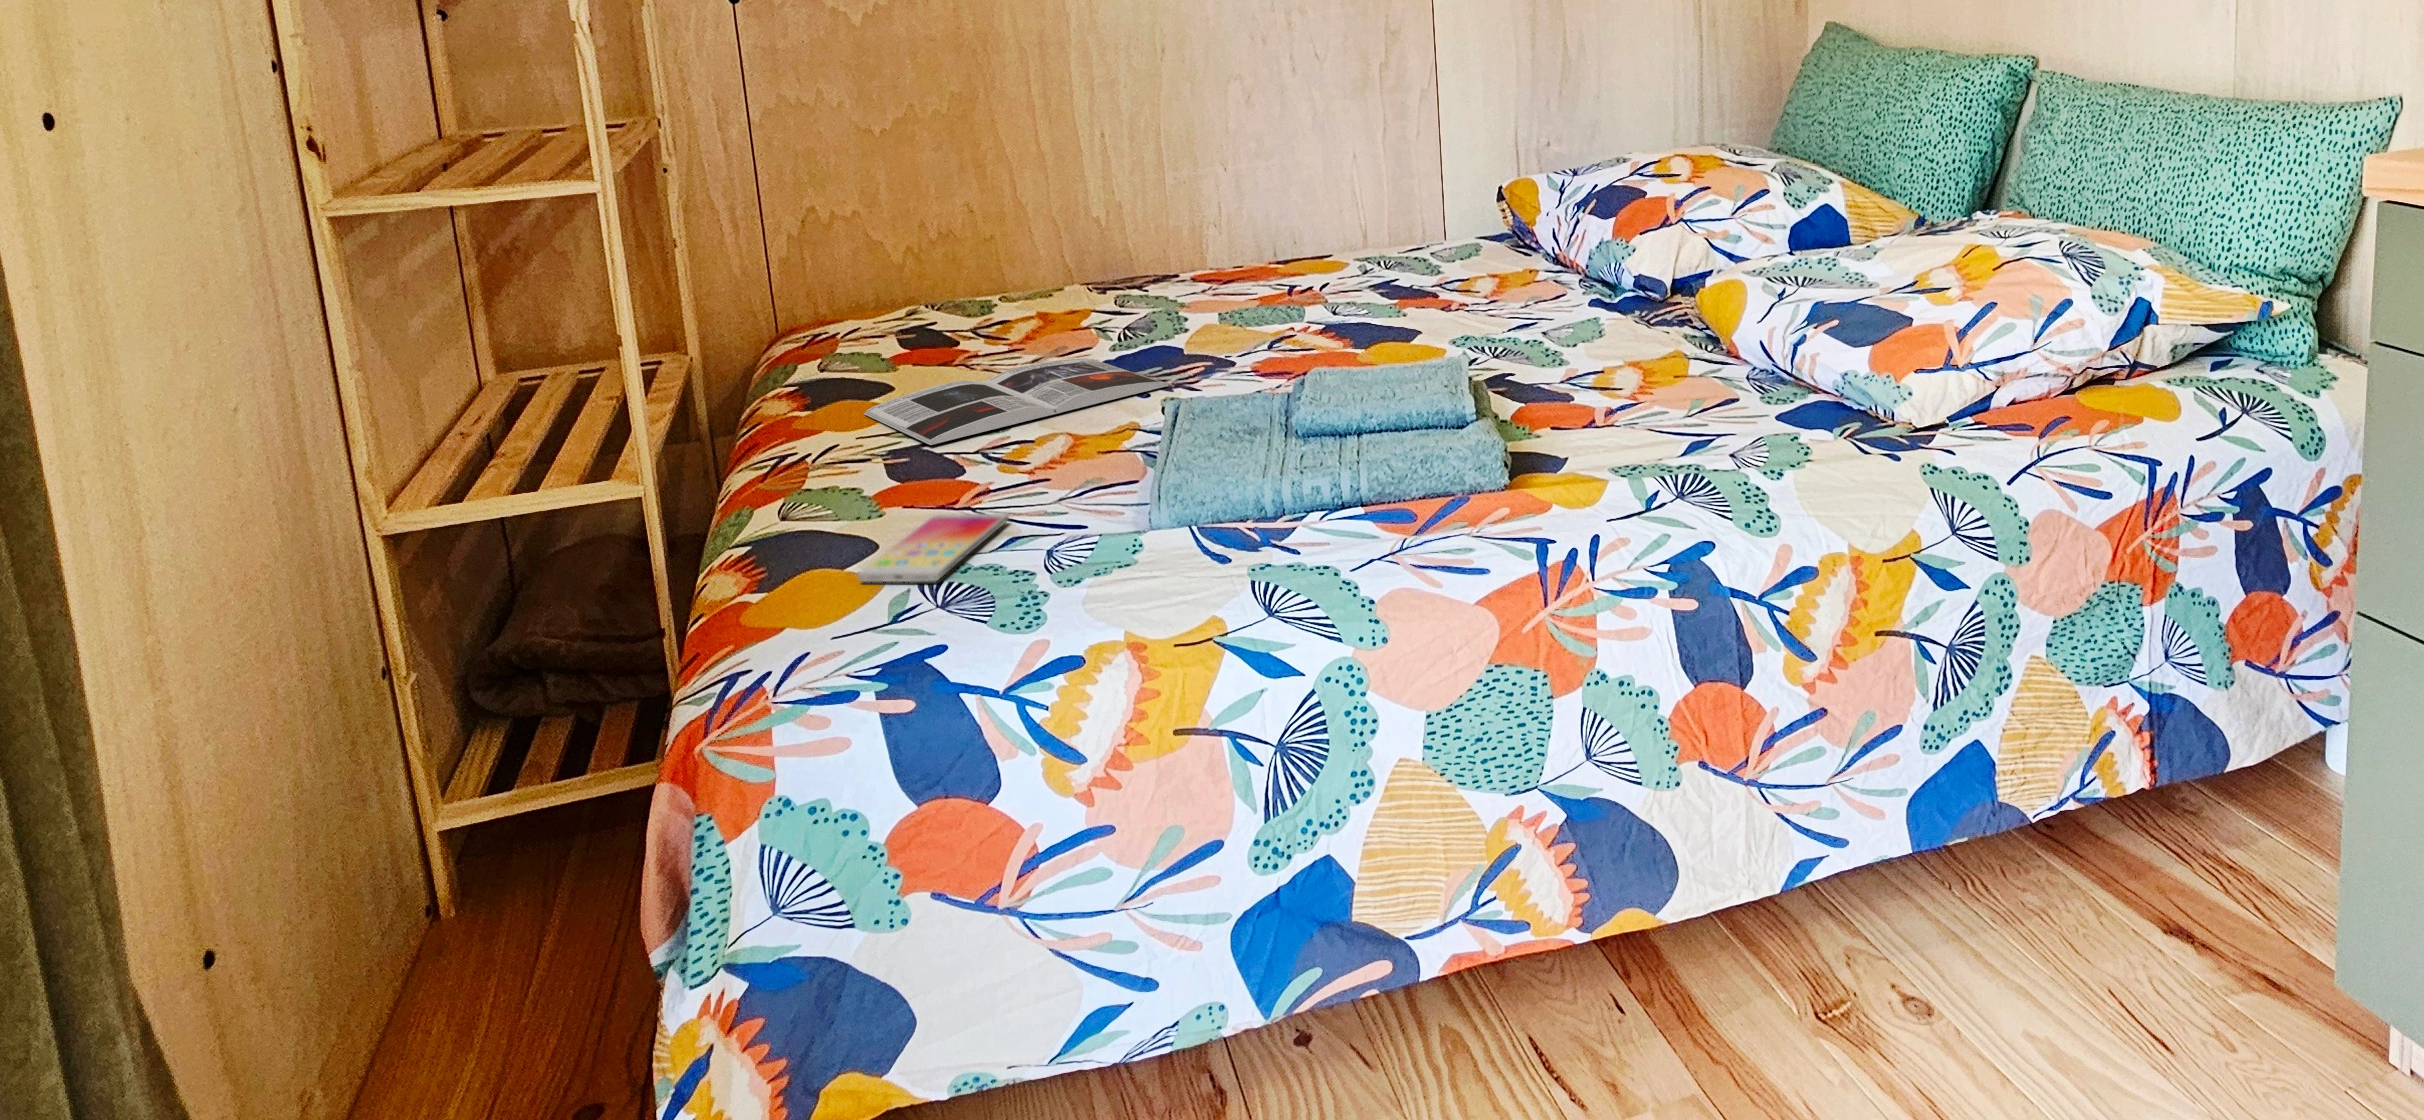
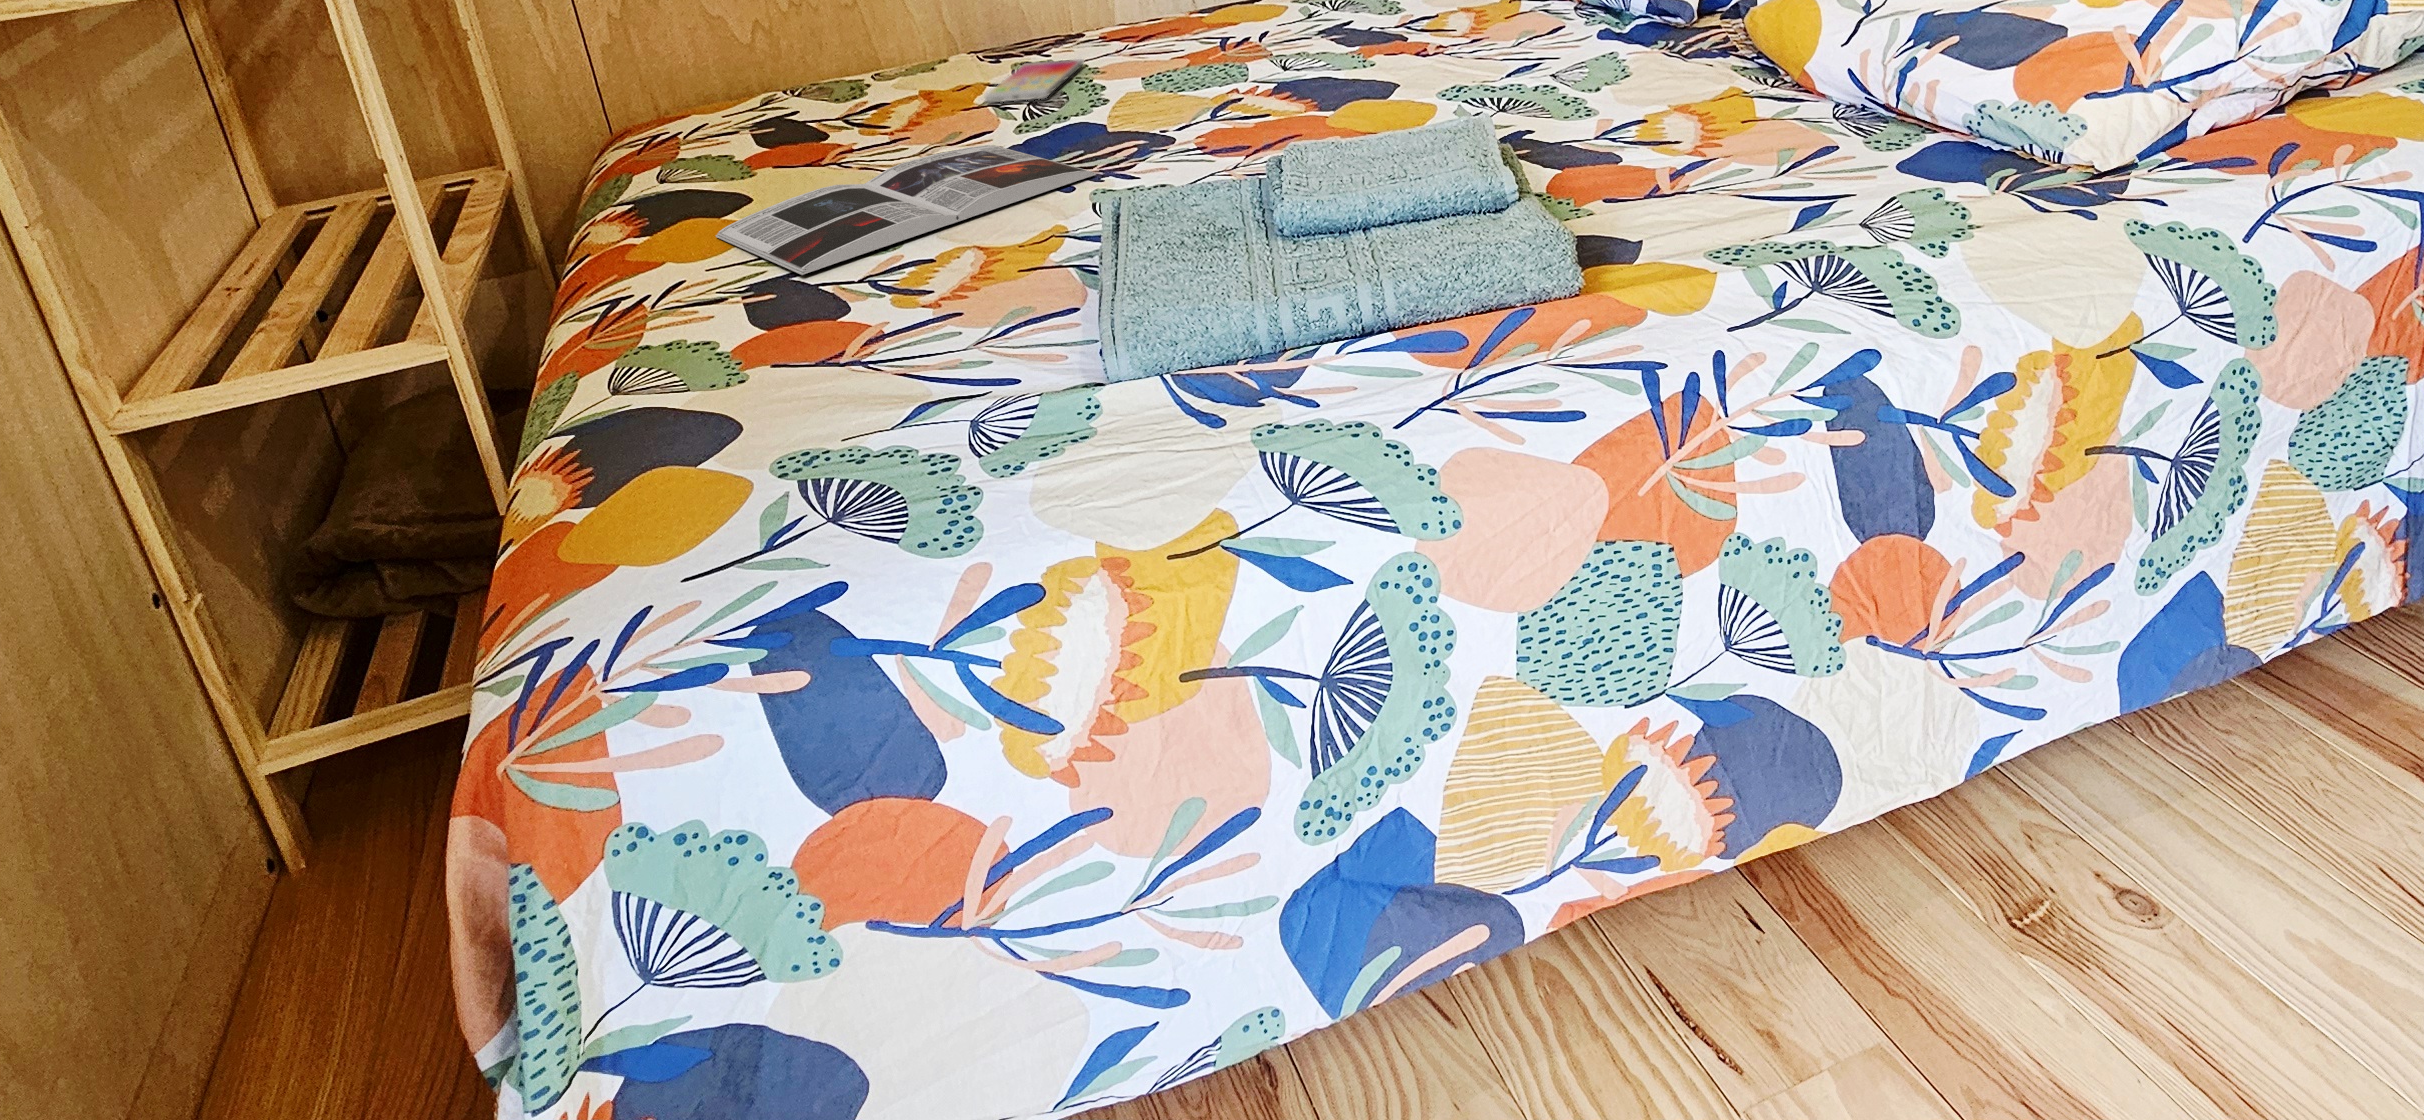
smartphone: present [858,514,1009,582] -> present [985,59,1084,102]

